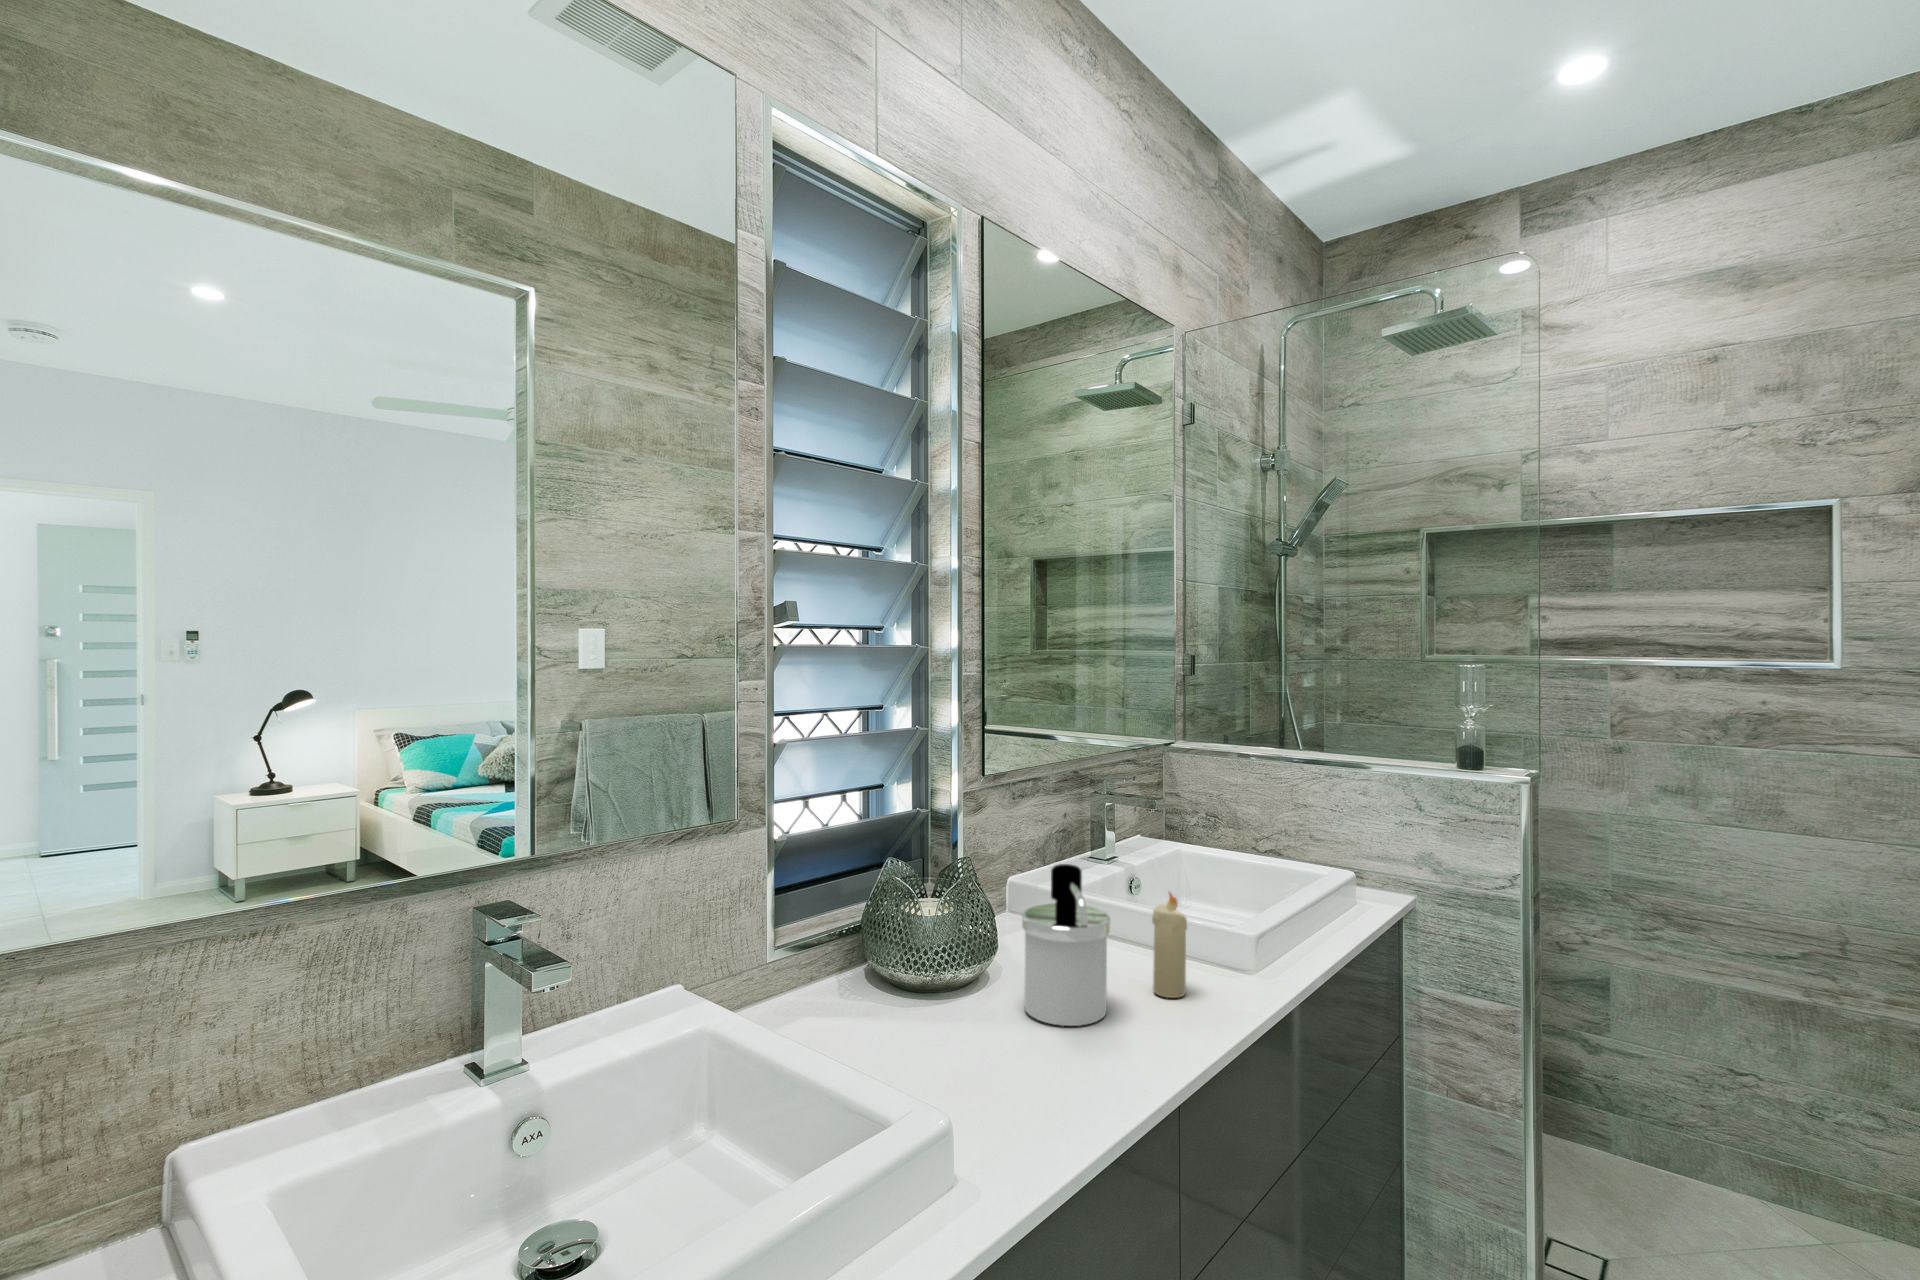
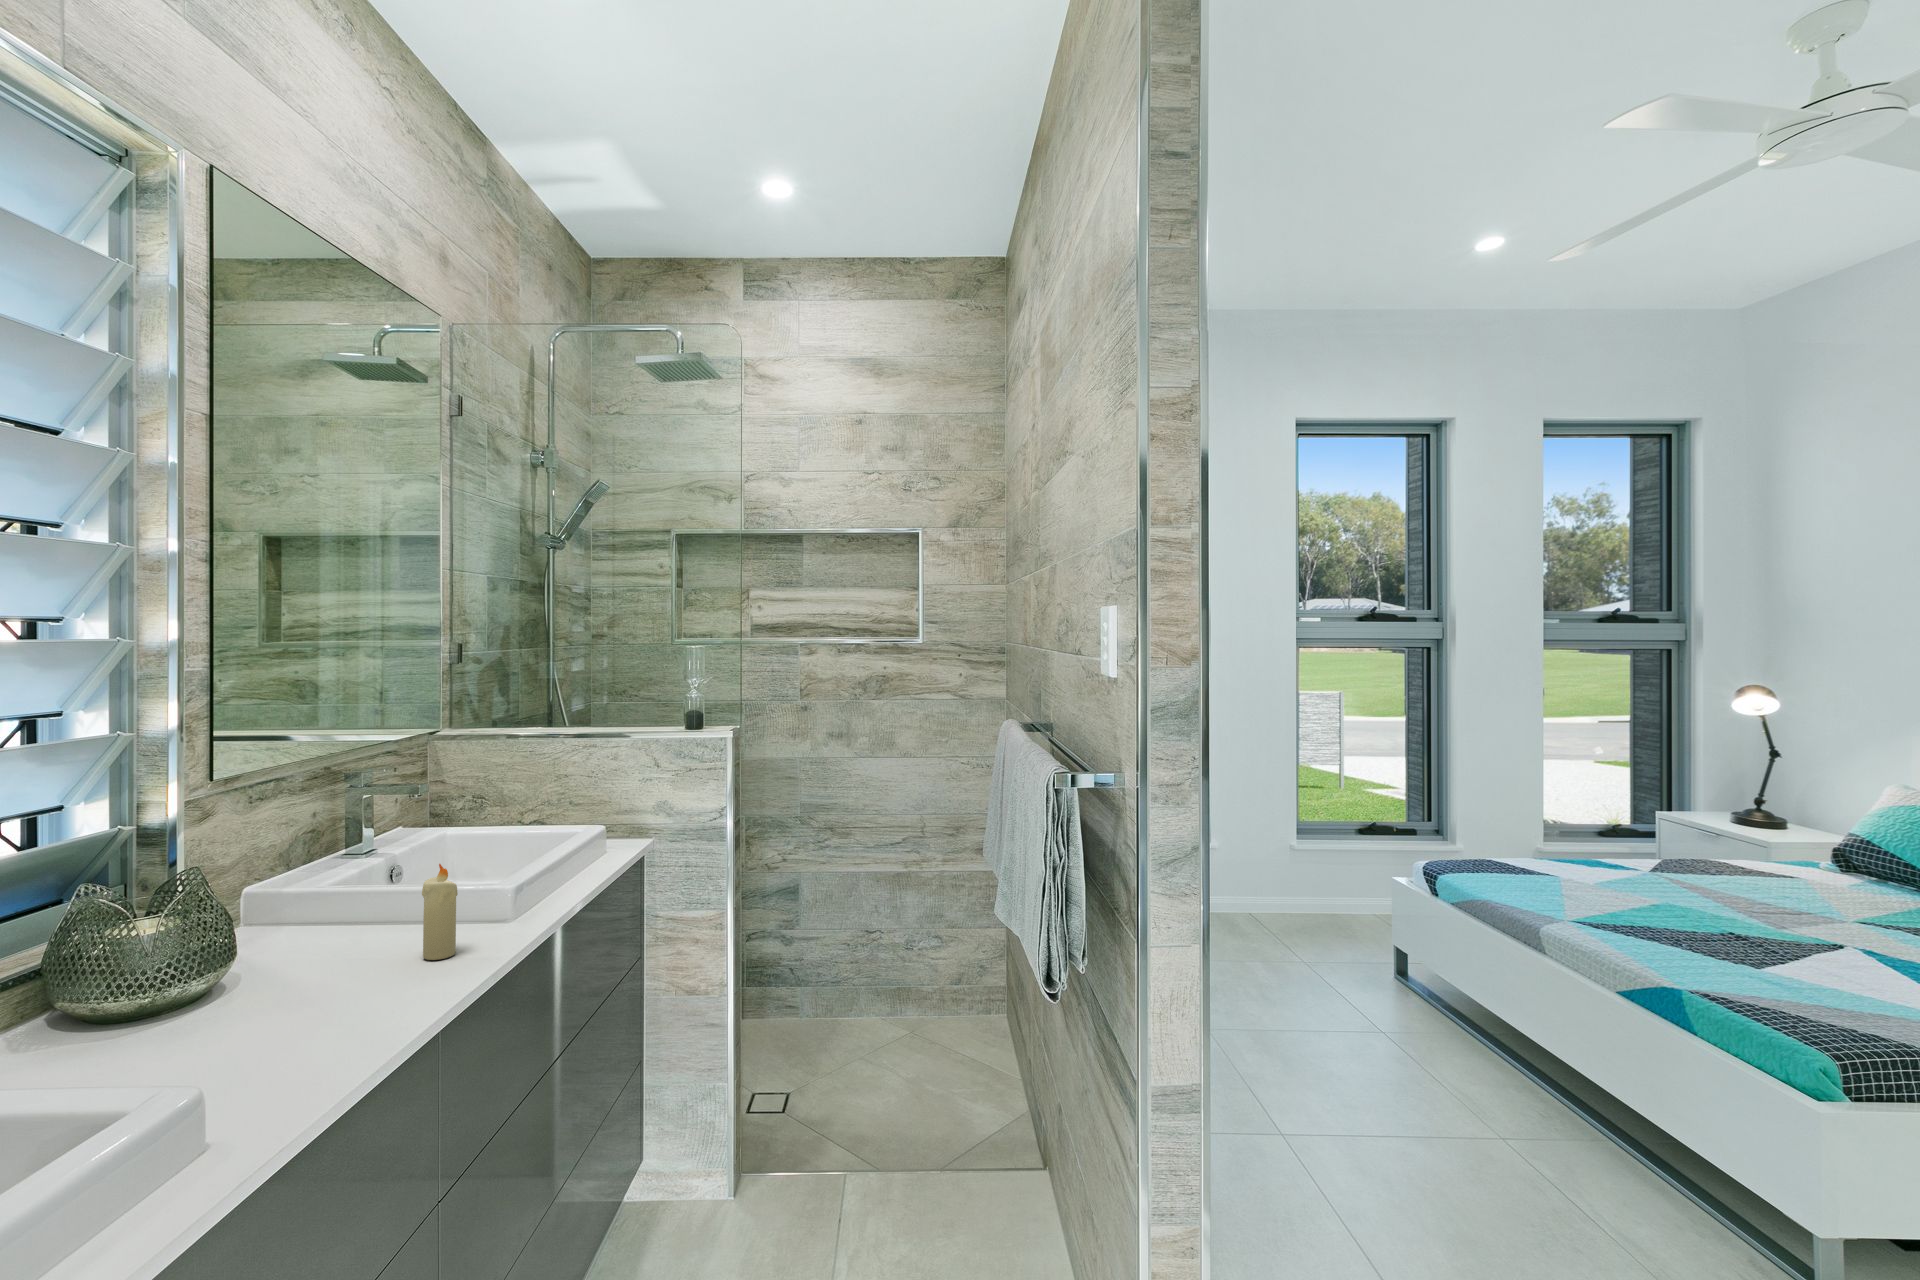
soap dispenser: present [1022,864,1110,1026] -> none [277,854,379,1009]

